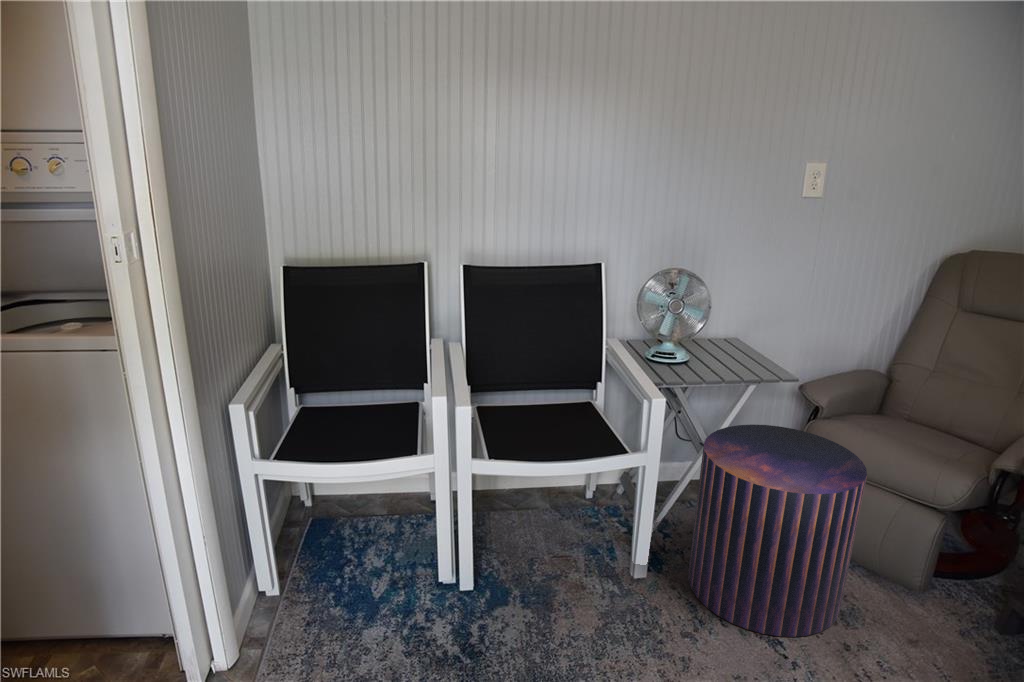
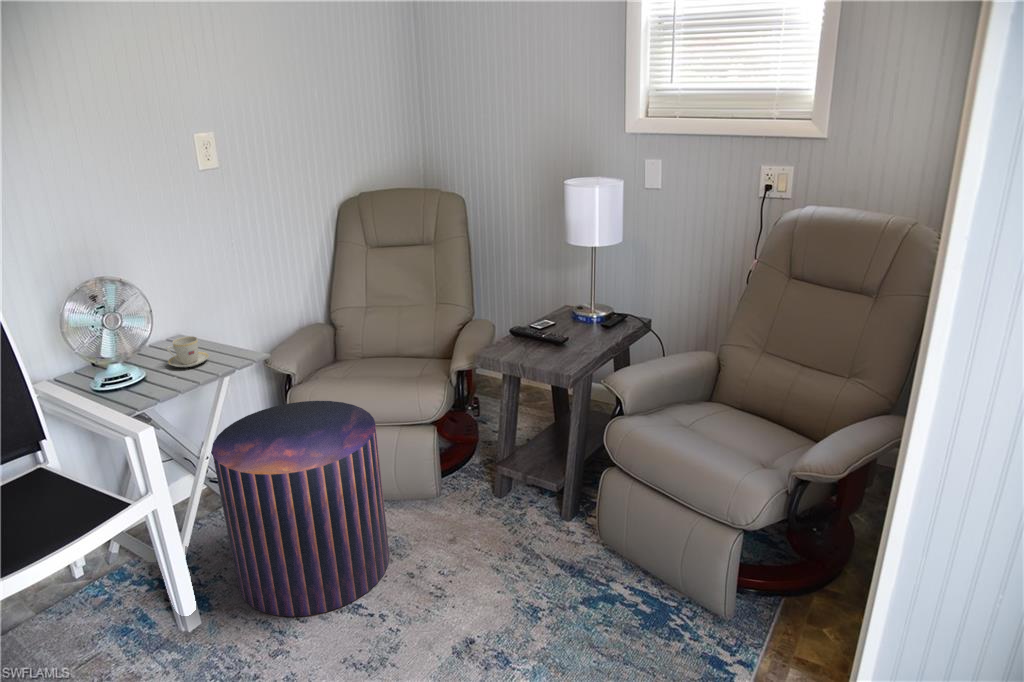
teacup: none [708,338,744,366] -> present [167,336,209,367]

